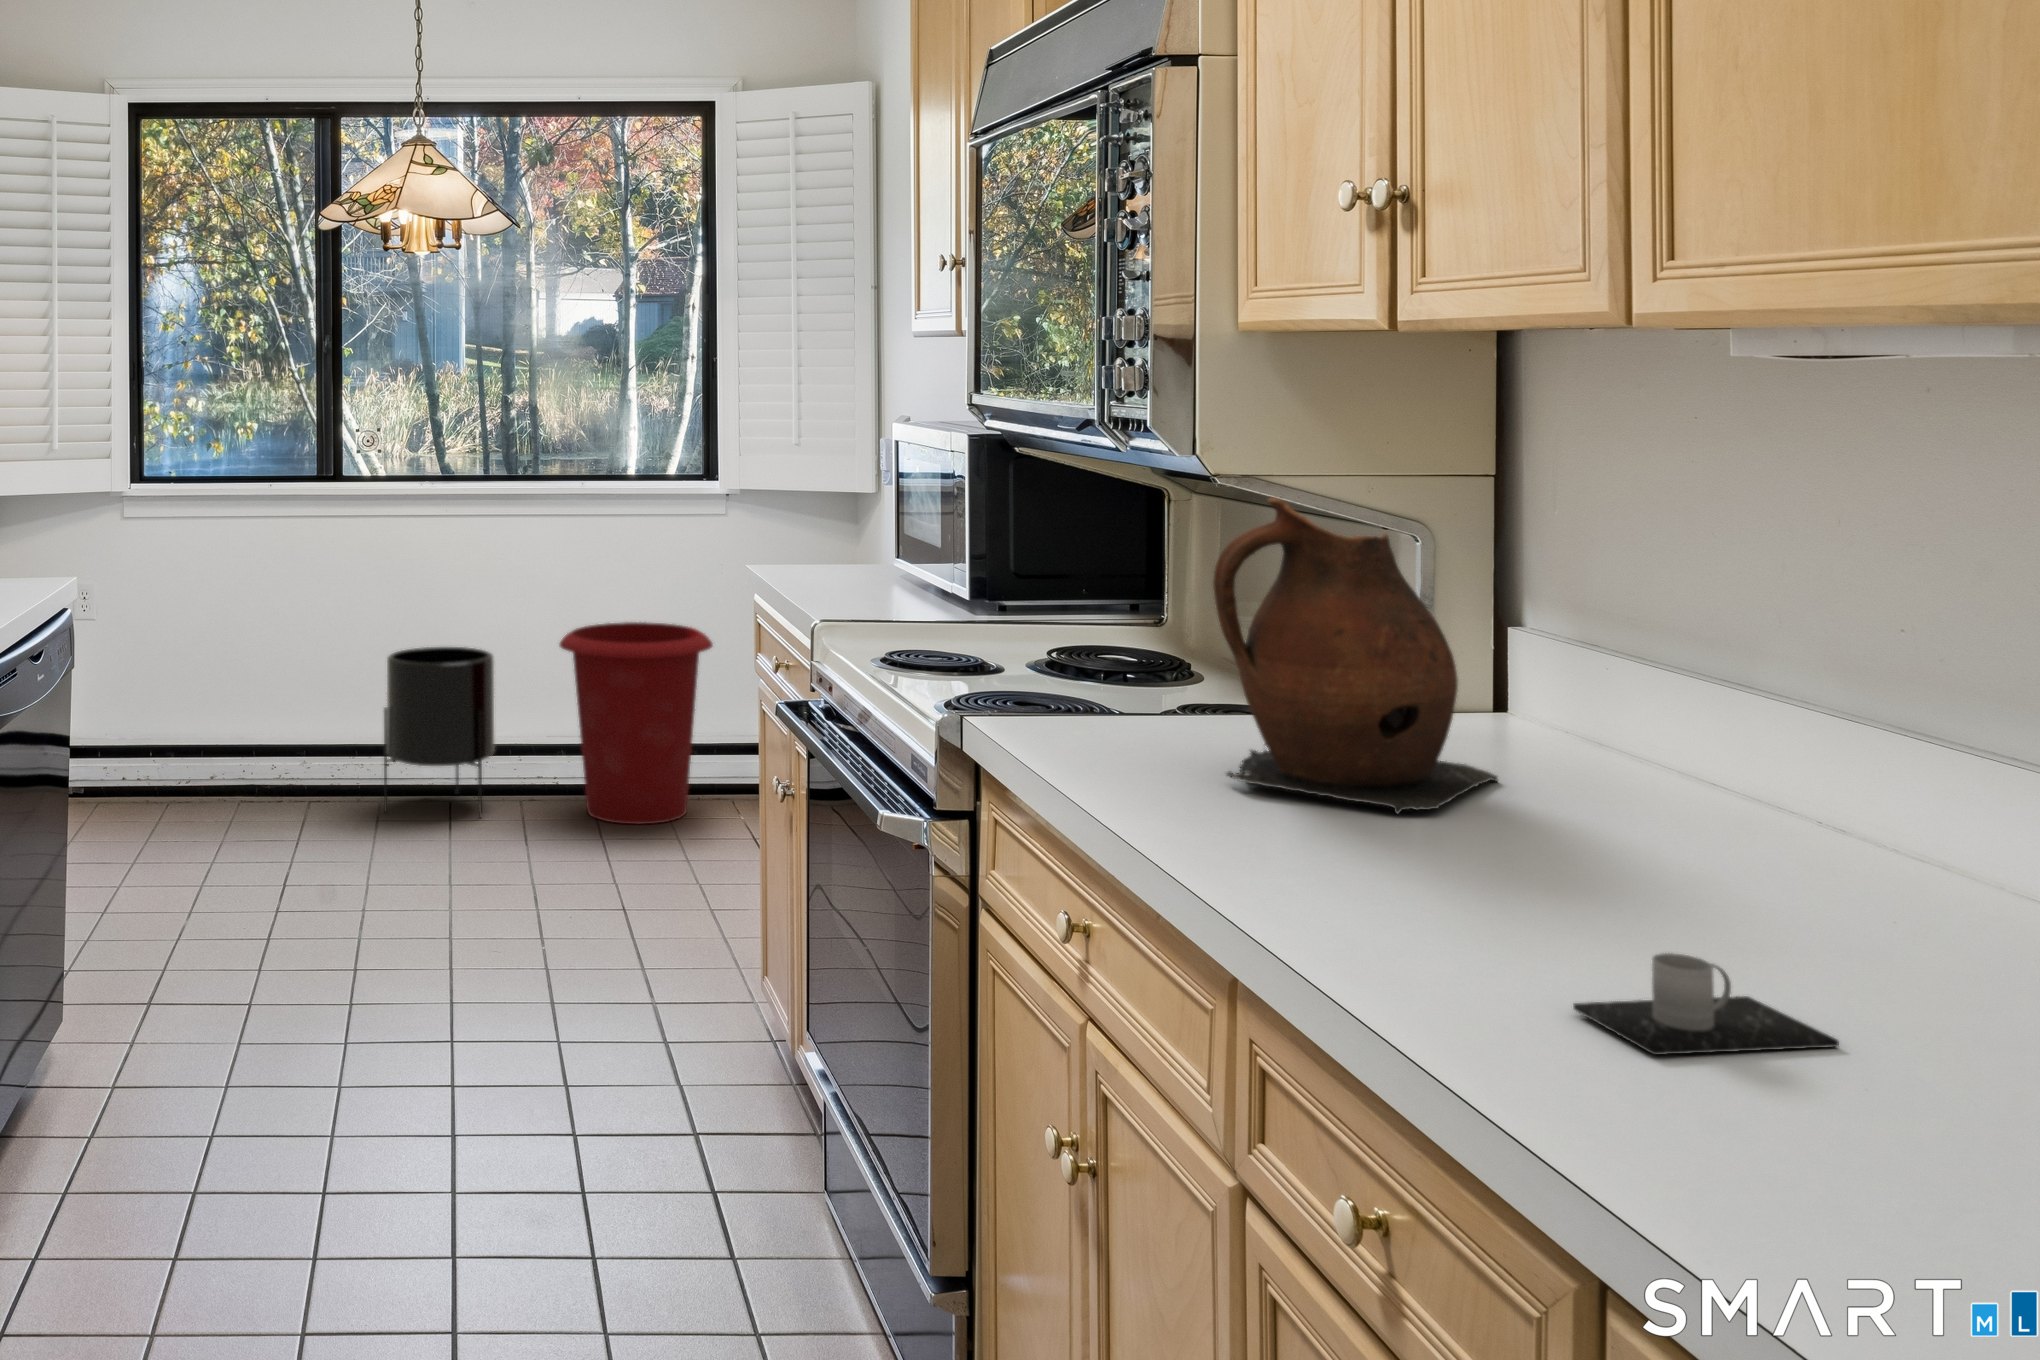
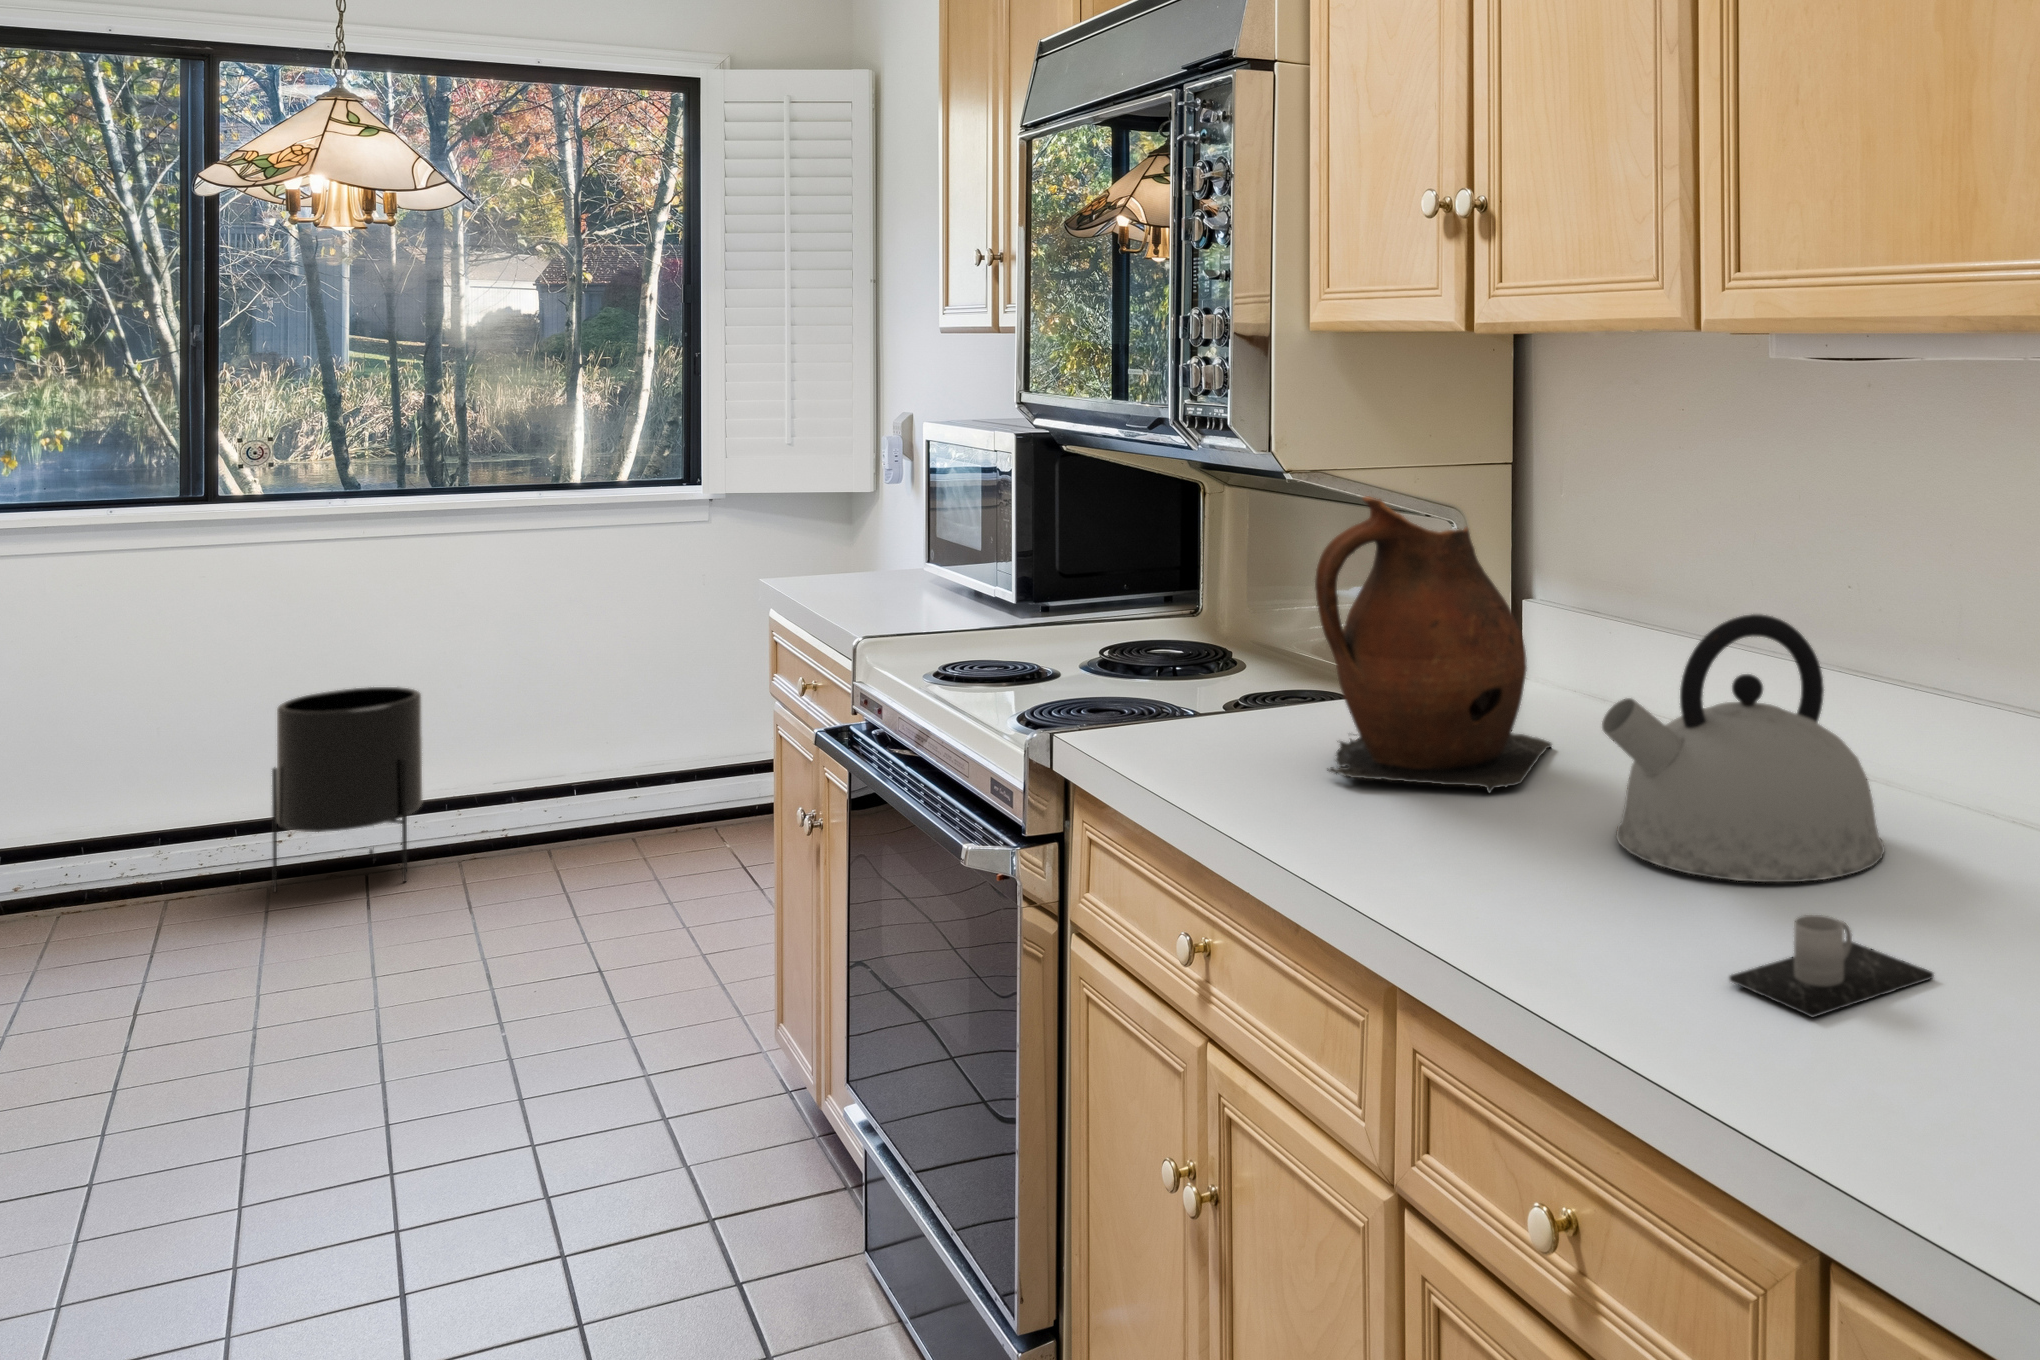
waste bin: present [560,622,713,824] -> none [506,641,691,866]
kettle: none [1493,640,1866,940] -> present [1602,614,1884,882]

